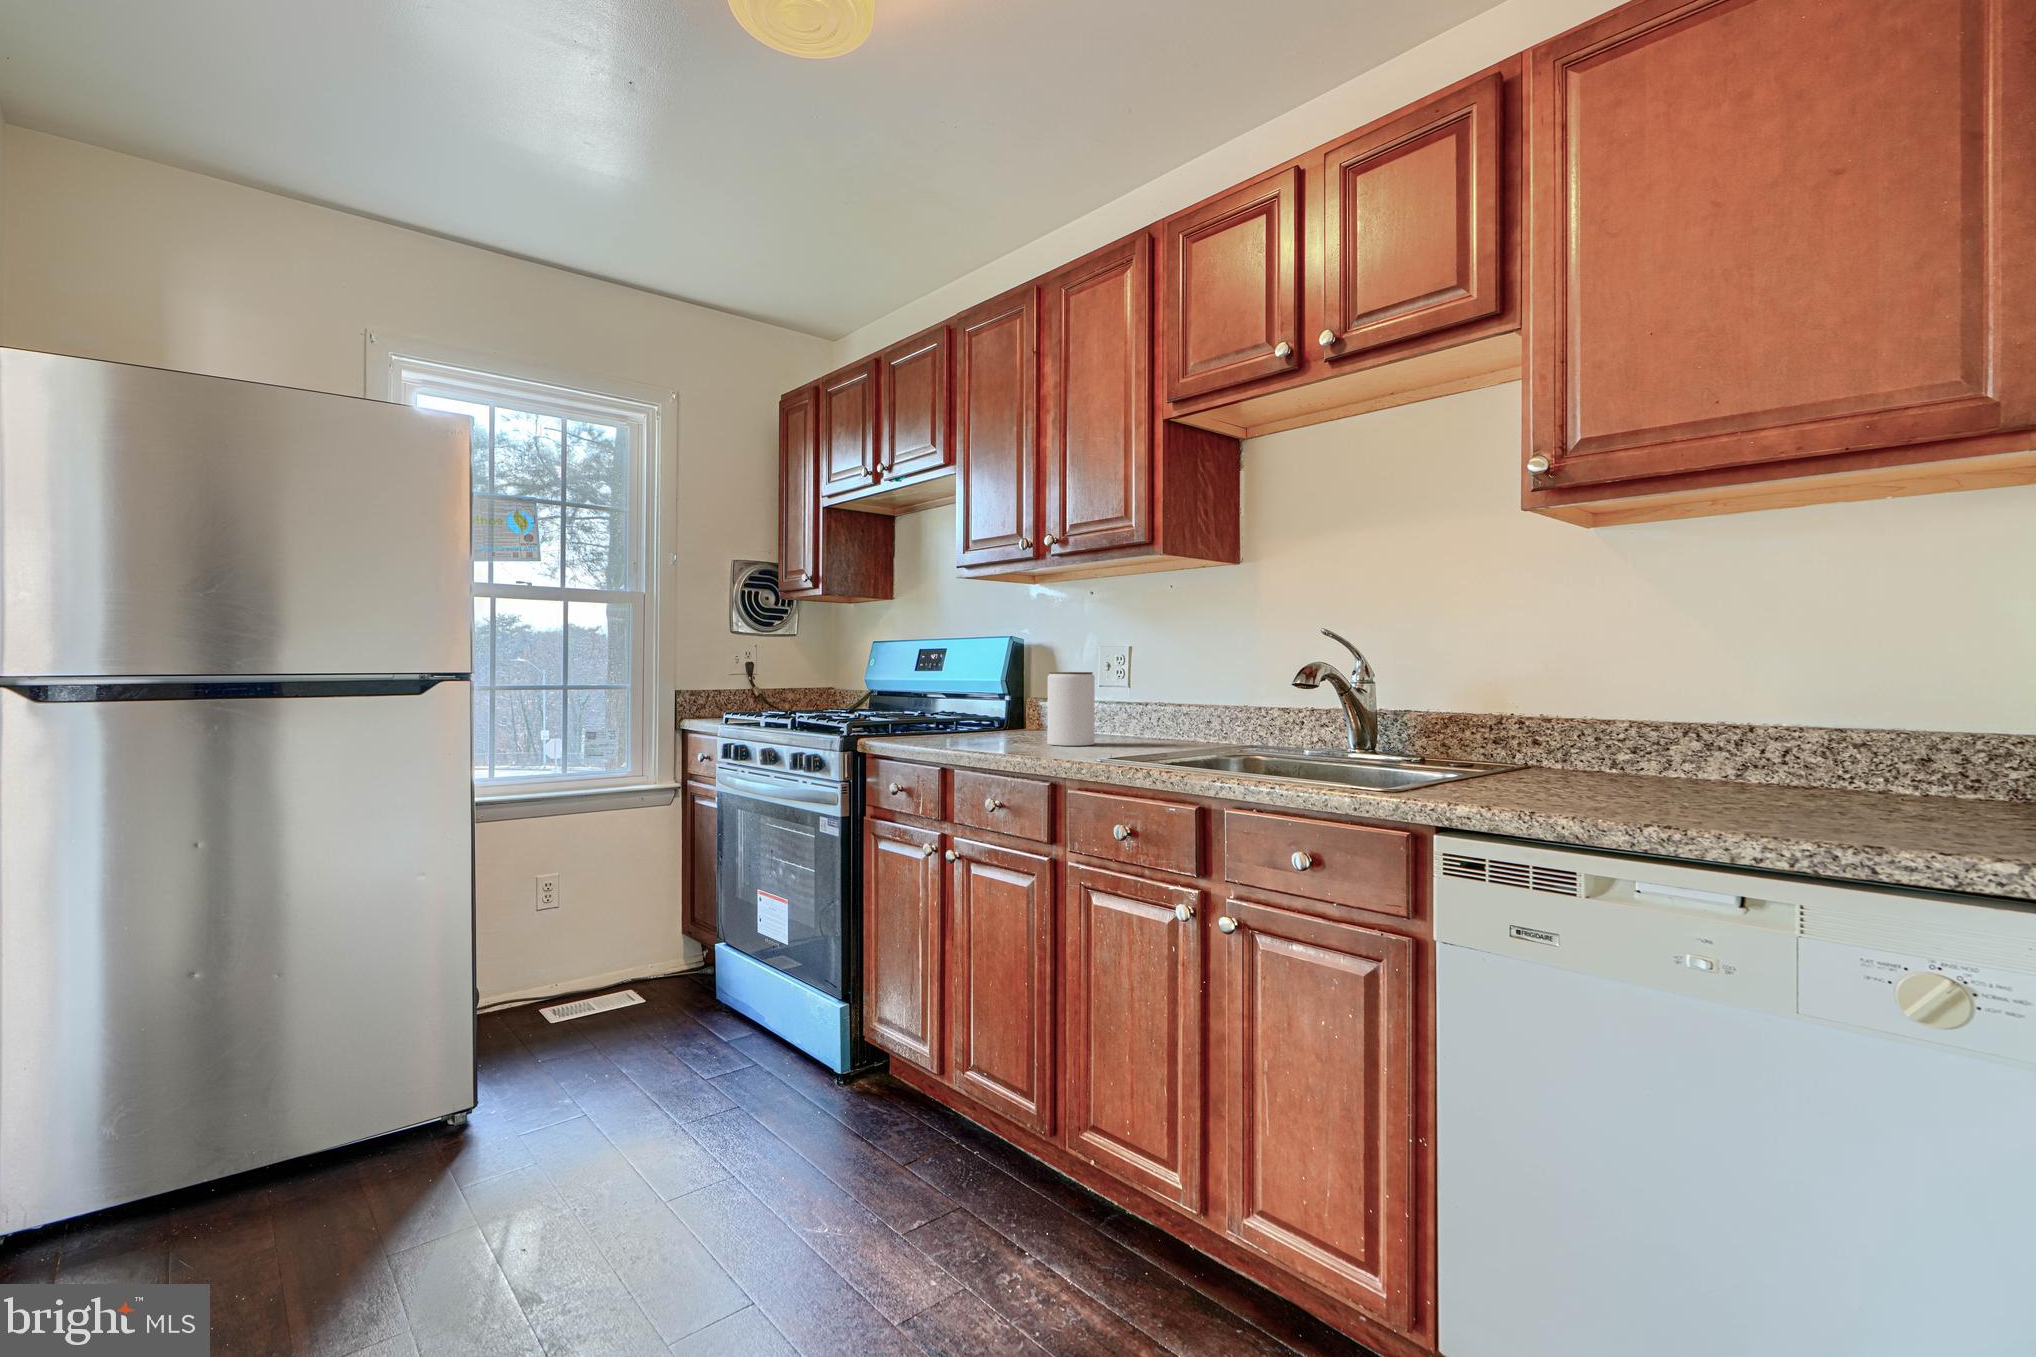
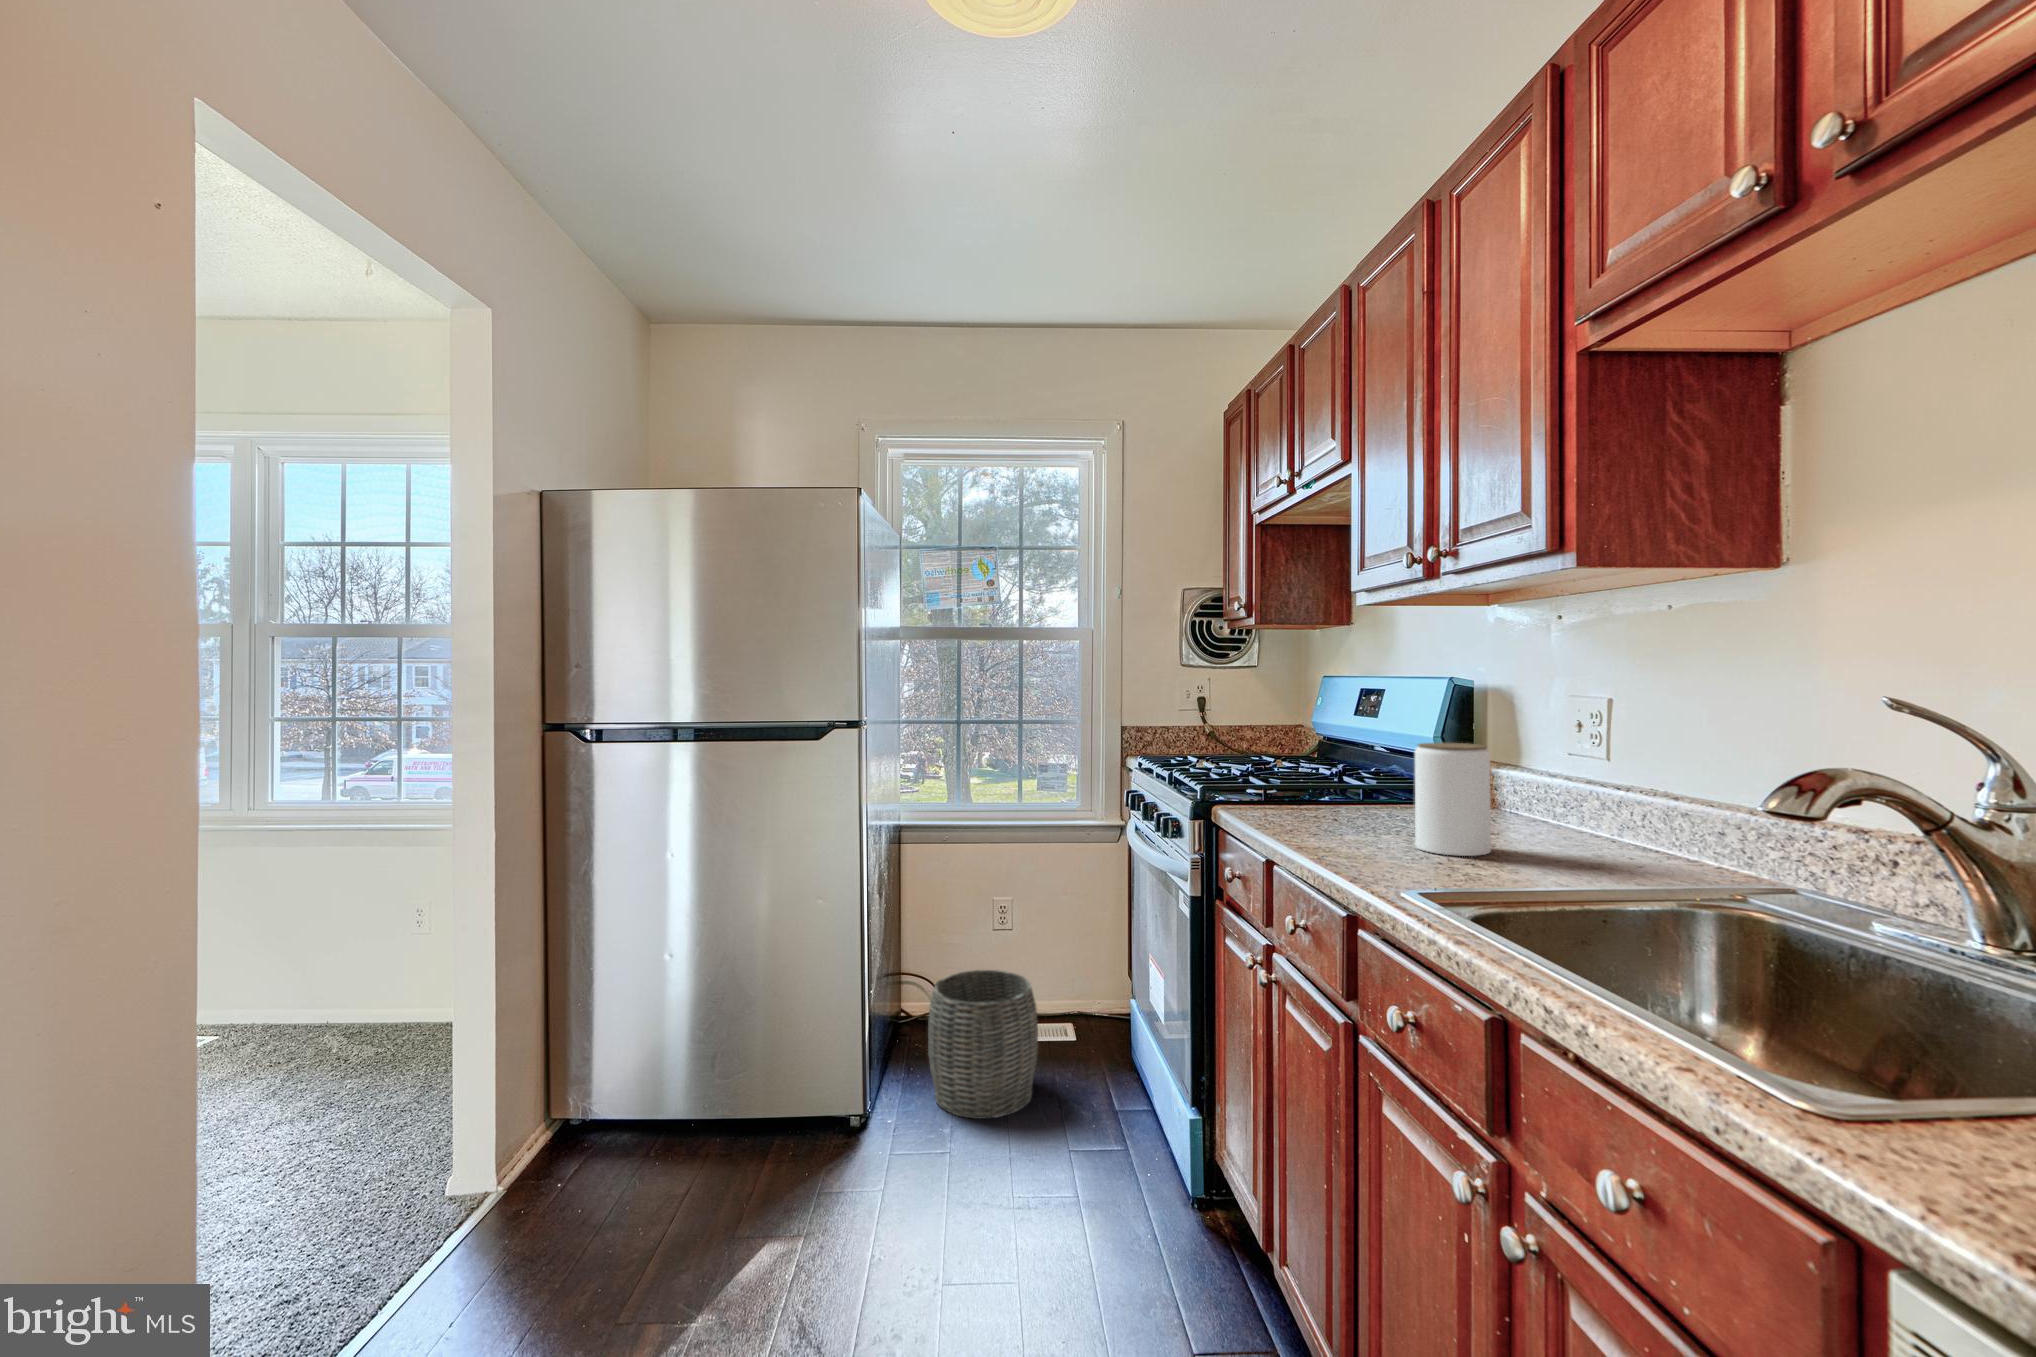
woven basket: none [525,936,650,1085] -> present [928,970,1038,1119]

